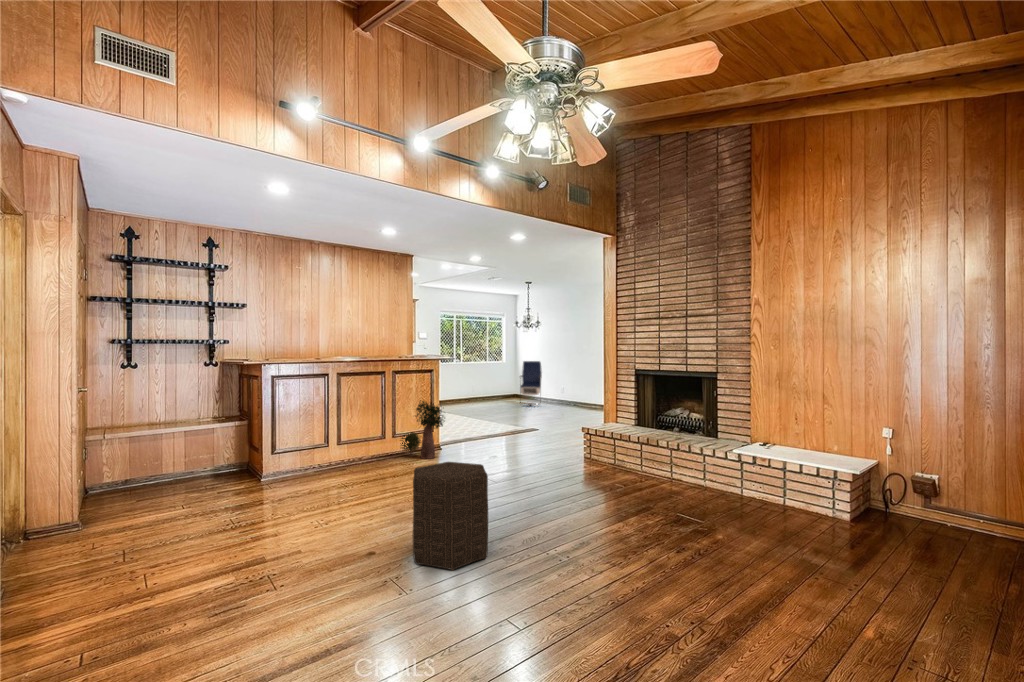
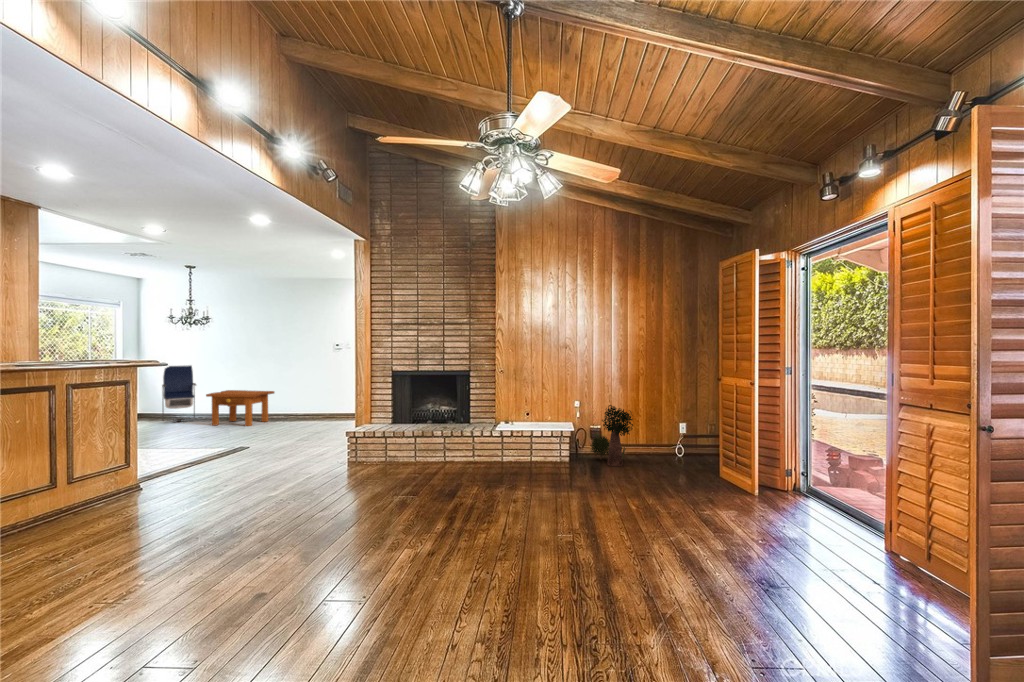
side table: none [540,383,591,415] -> present [206,390,274,426]
potted plant: present [402,401,445,459] -> present [590,405,633,466]
ottoman: present [412,462,488,571] -> none [331,472,420,594]

